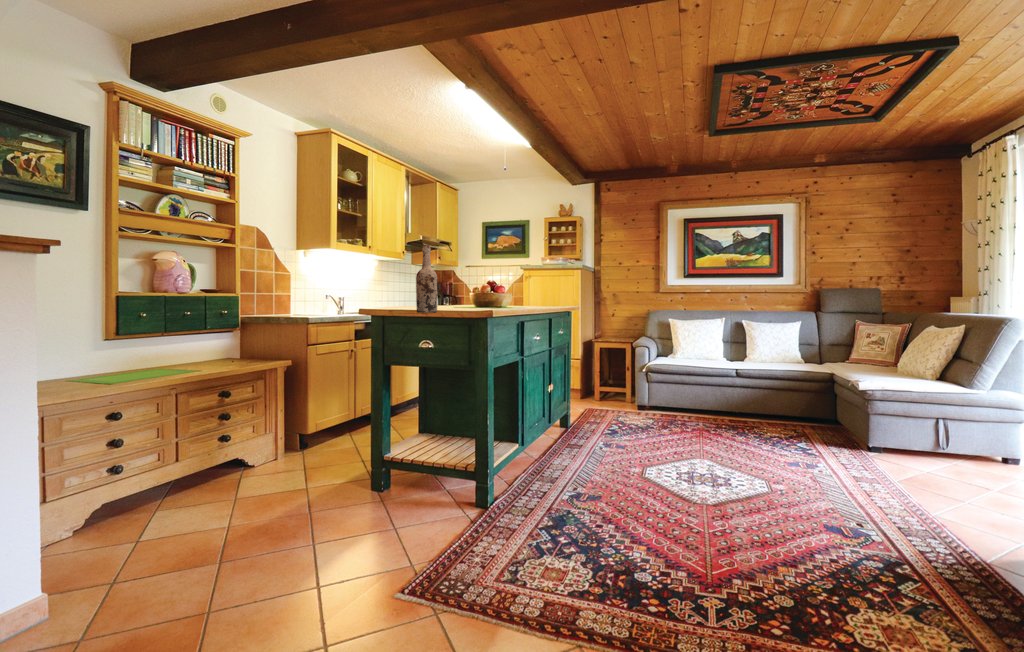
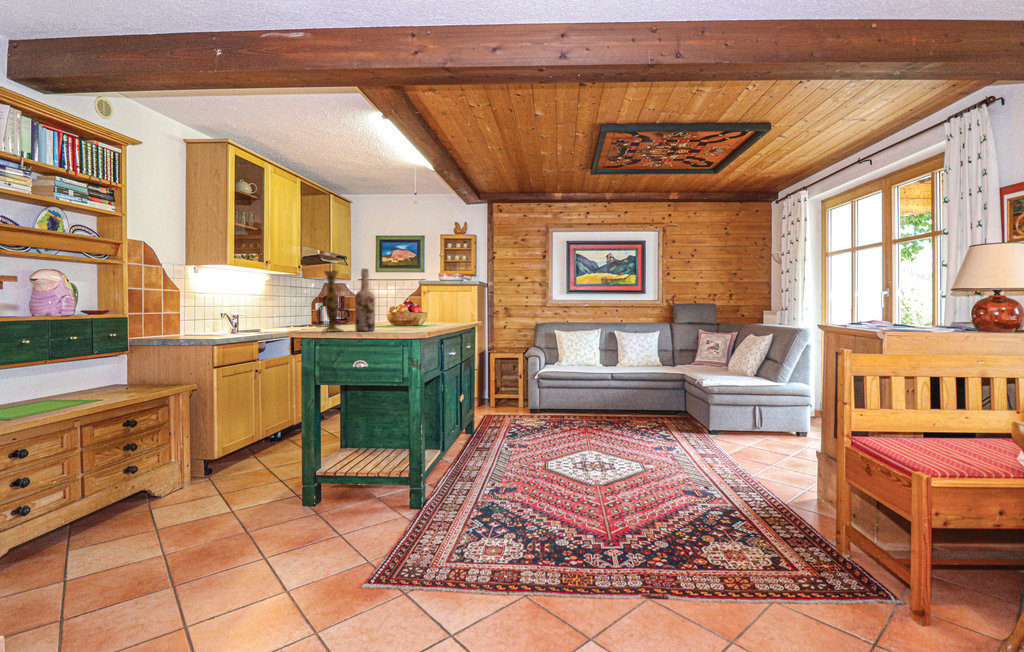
vase: none [385,249,408,313] -> present [324,271,341,331]

